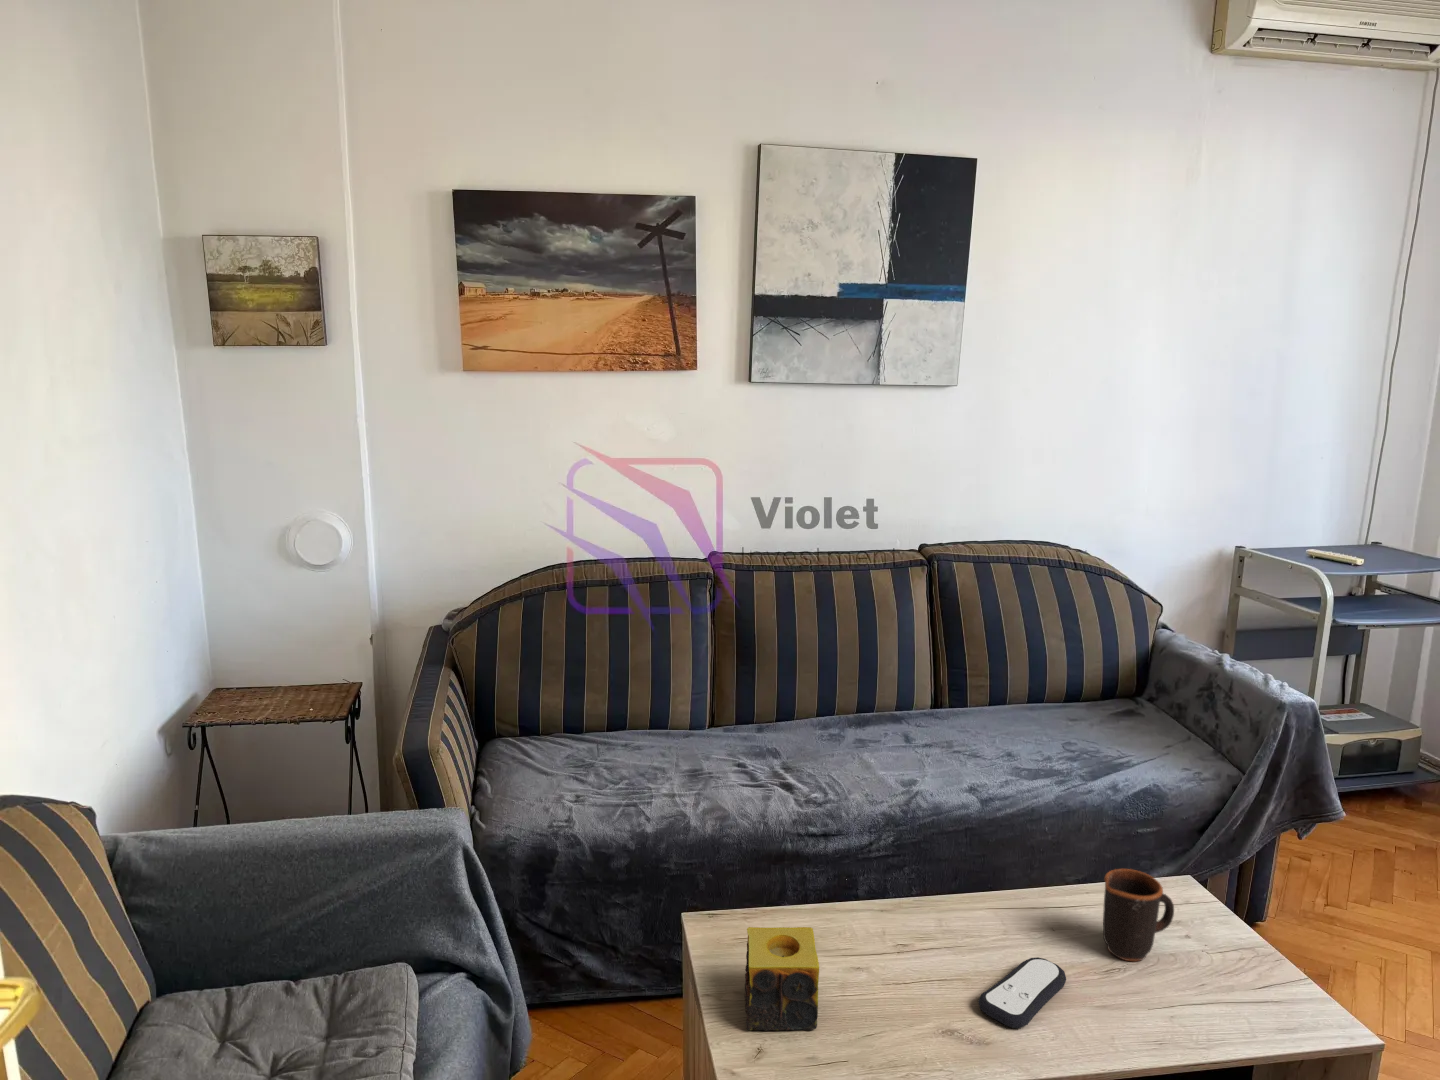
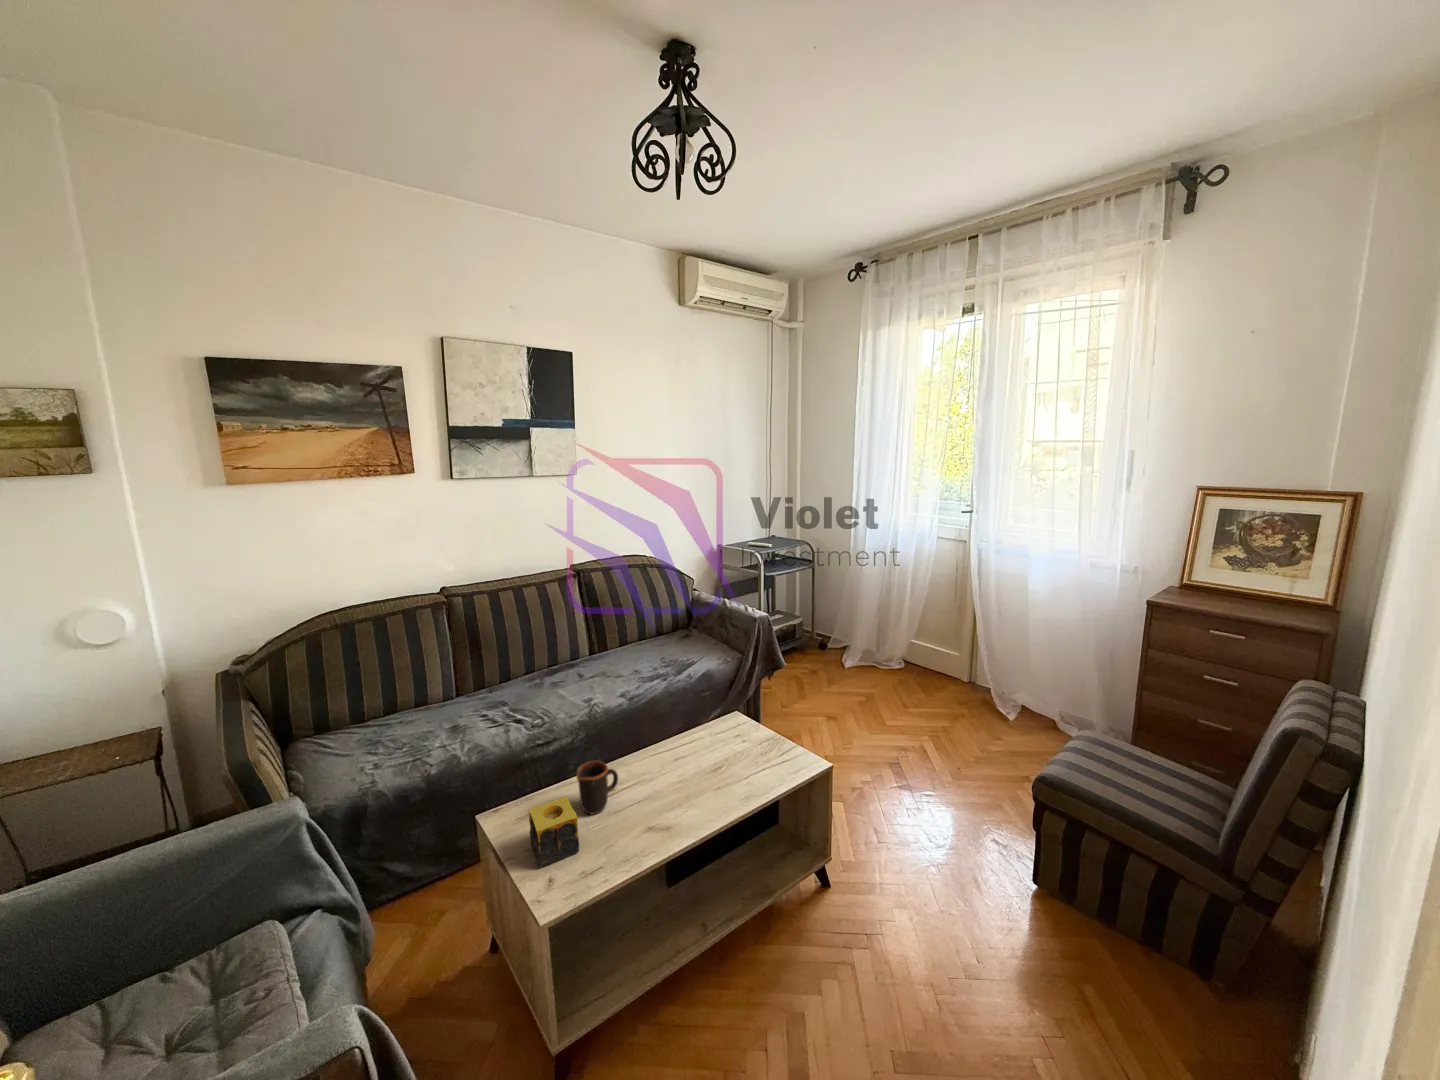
mug: present [1103,869,1174,961] -> present [577,761,618,815]
remote control: present [978,957,1066,1028] -> none [658,772,696,812]

